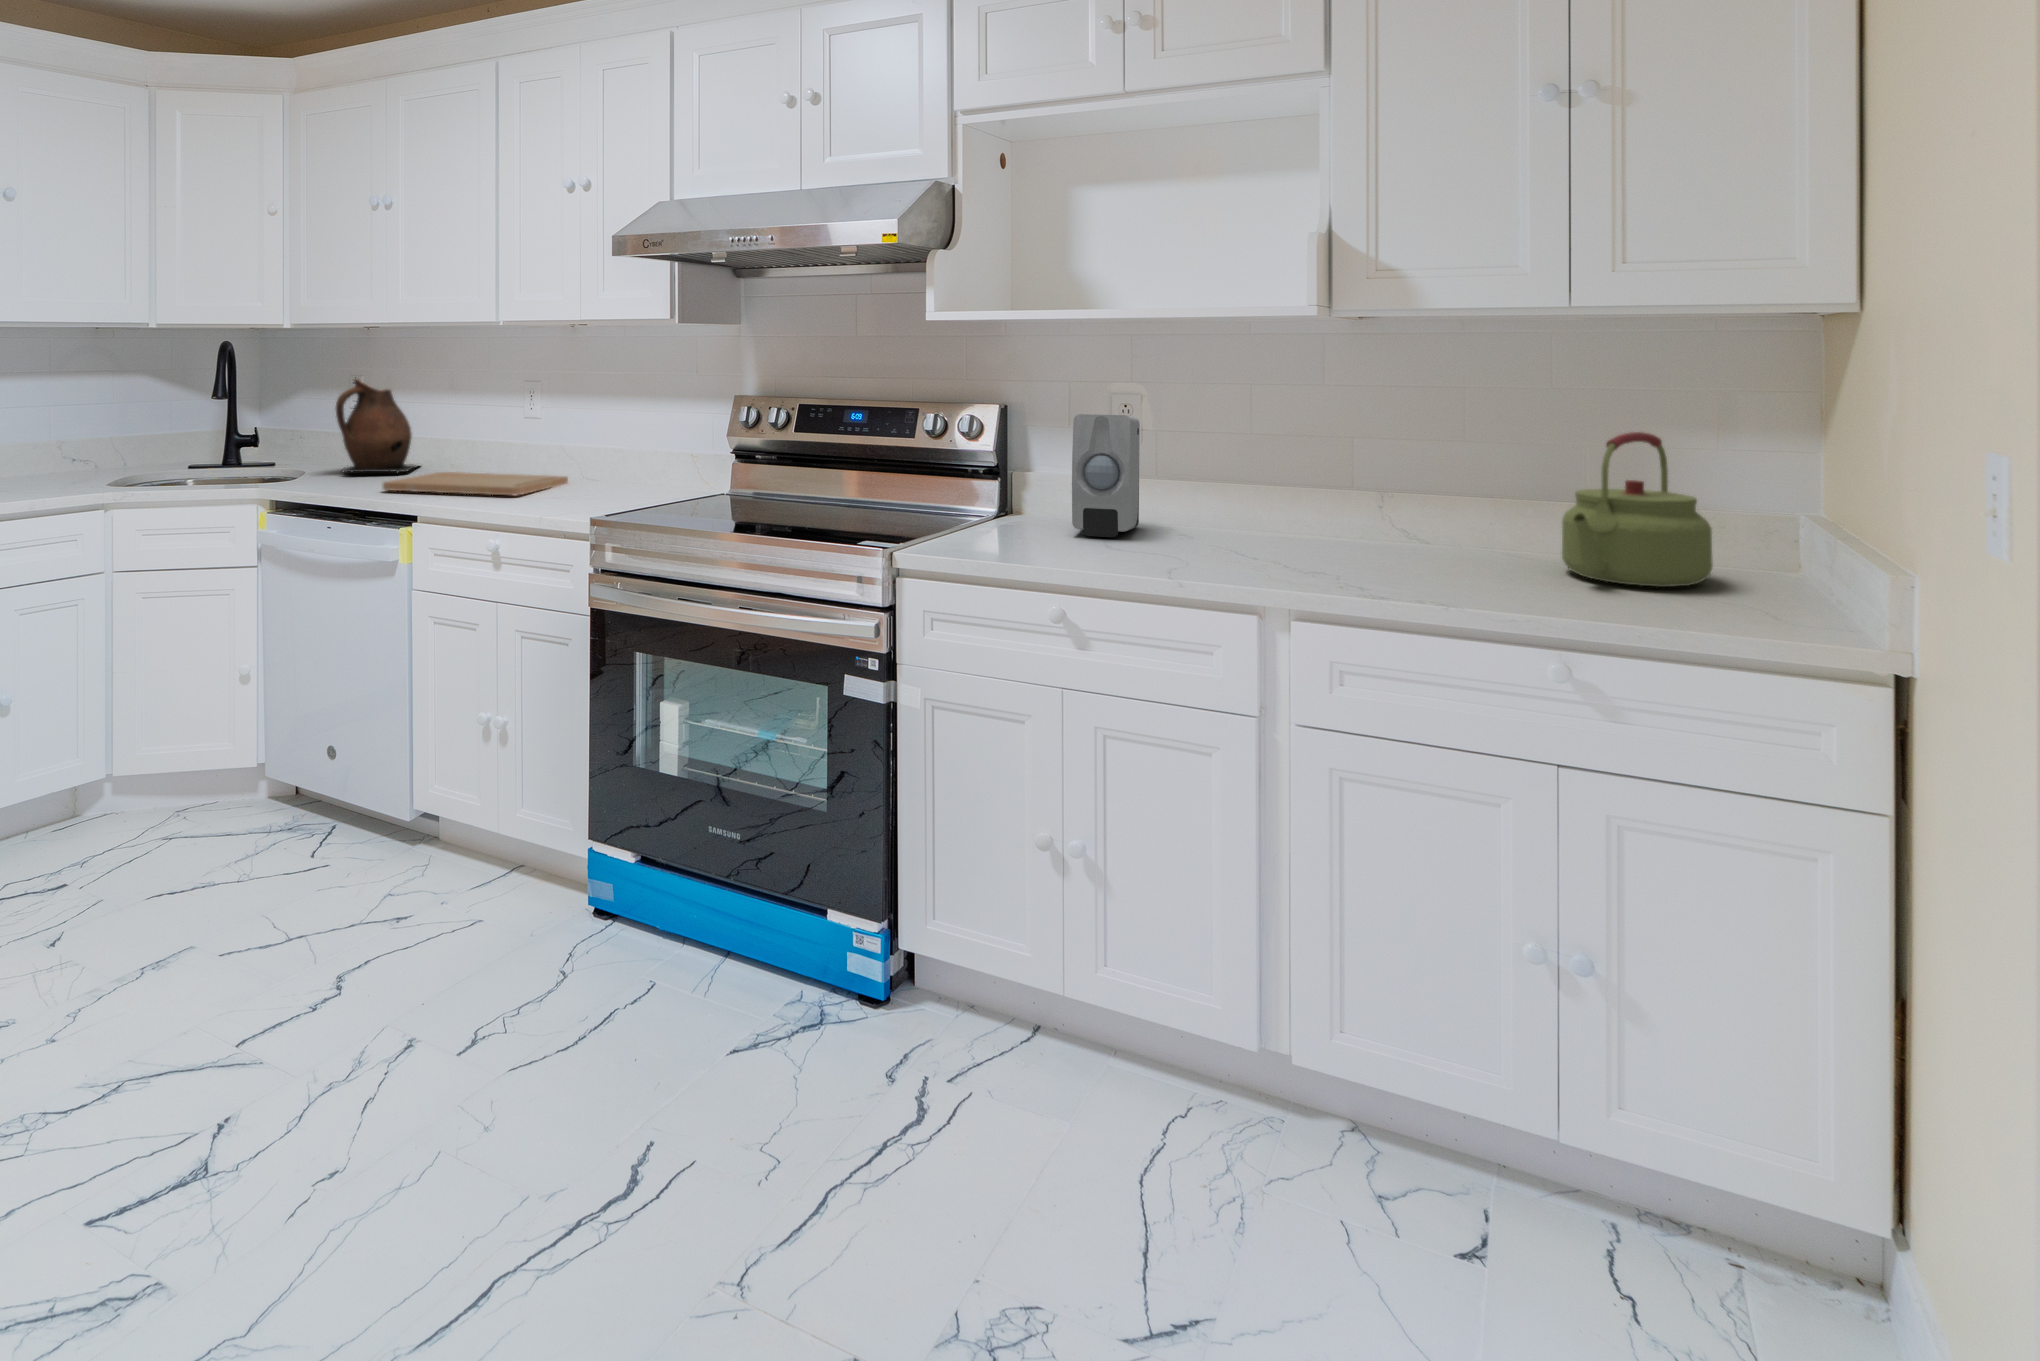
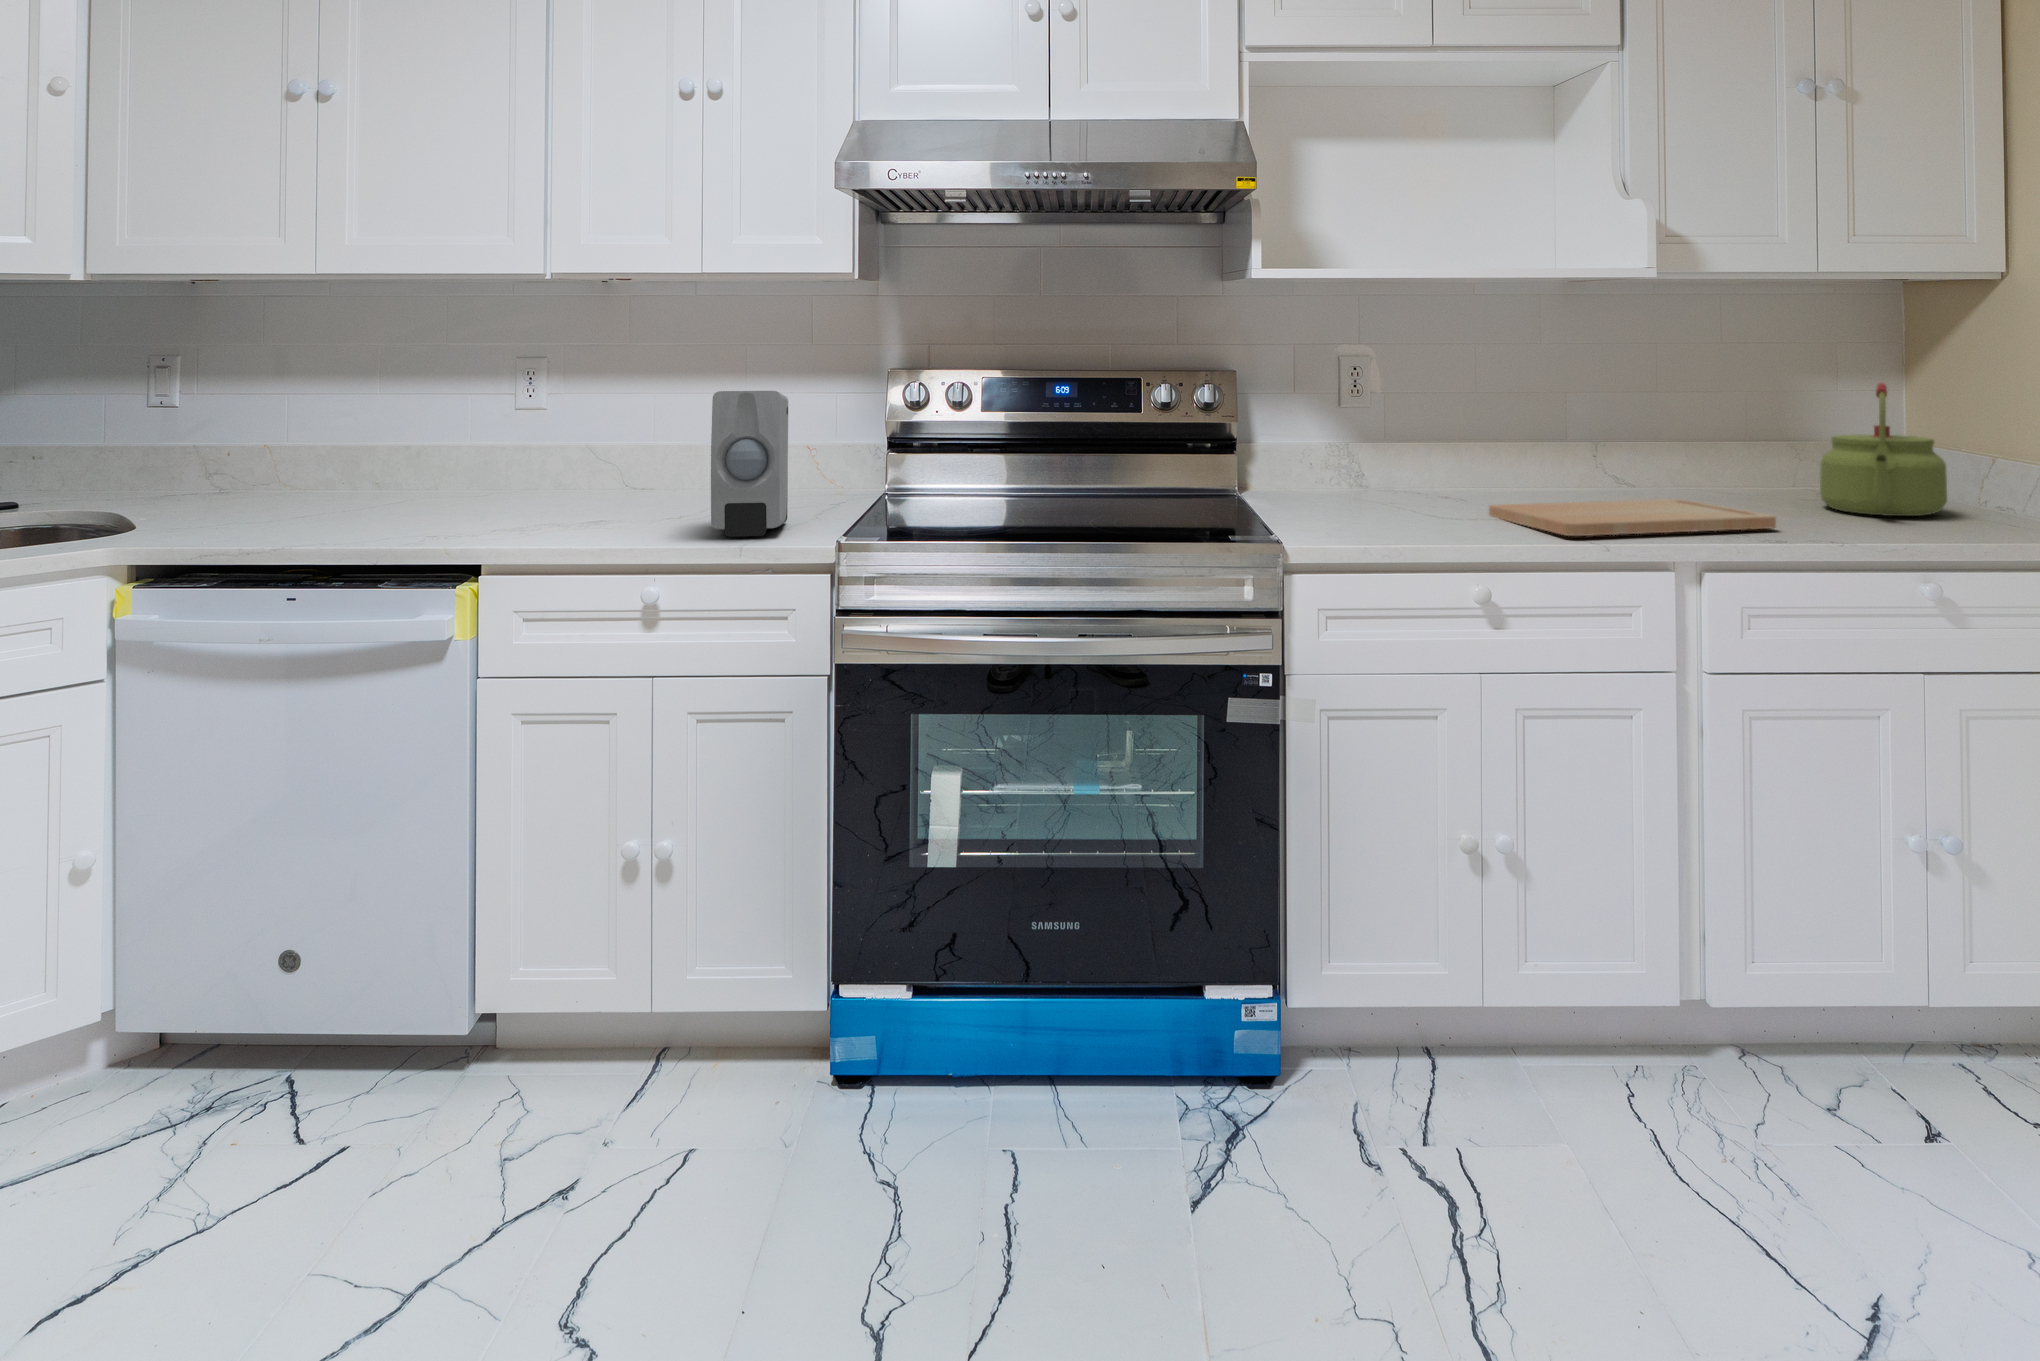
ceramic pitcher: present [336,379,418,473] -> none [199,365,339,511]
soap dispenser: present [1072,414,1140,537] -> present [711,391,788,537]
cutting board: present [383,472,568,495] -> present [1489,499,1776,536]

